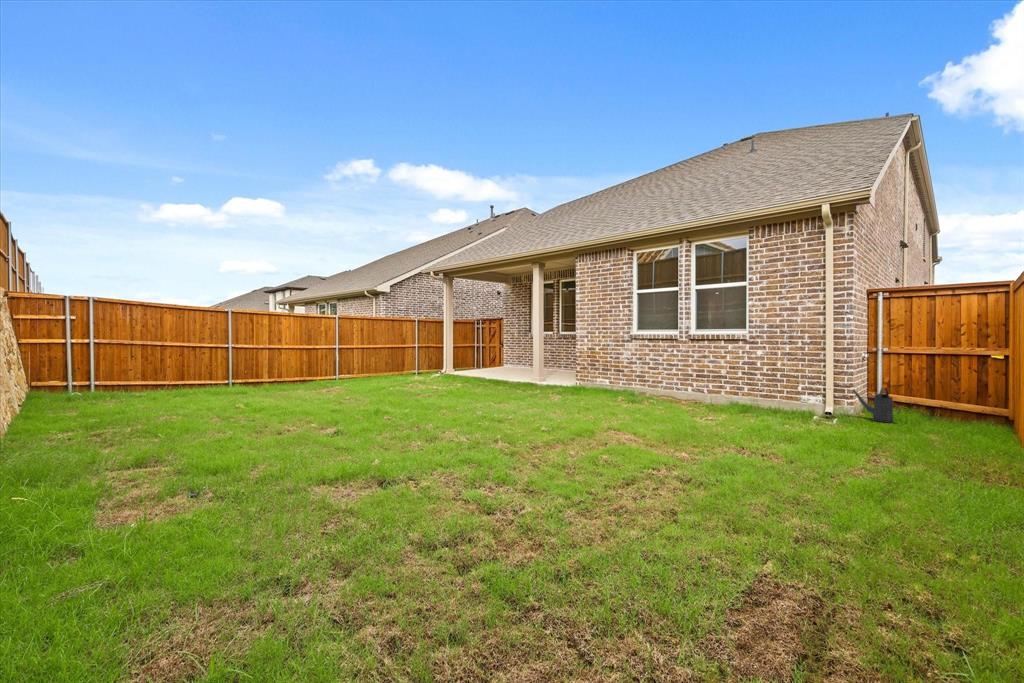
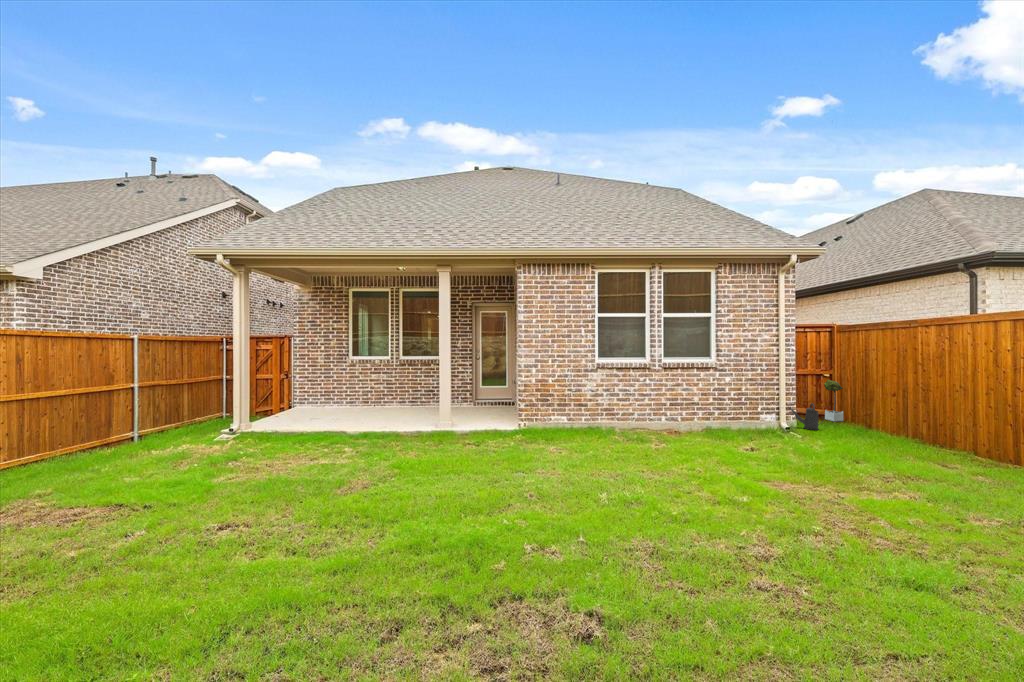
potted tree: none [970,363,1007,427] -> present [824,380,843,421]

